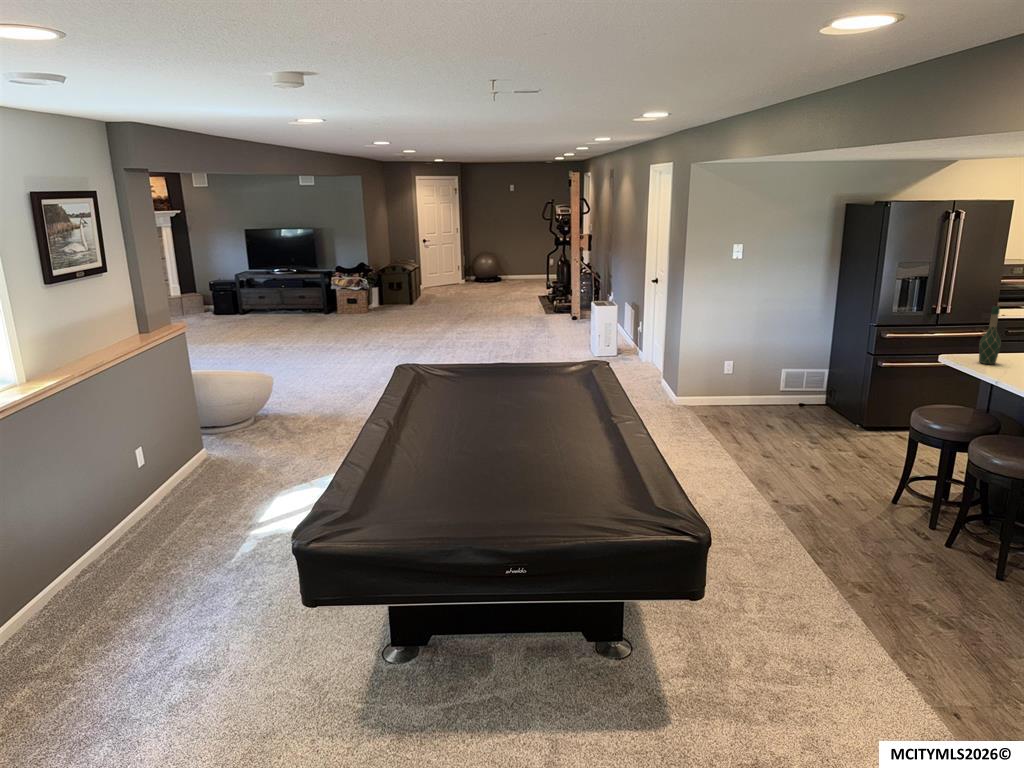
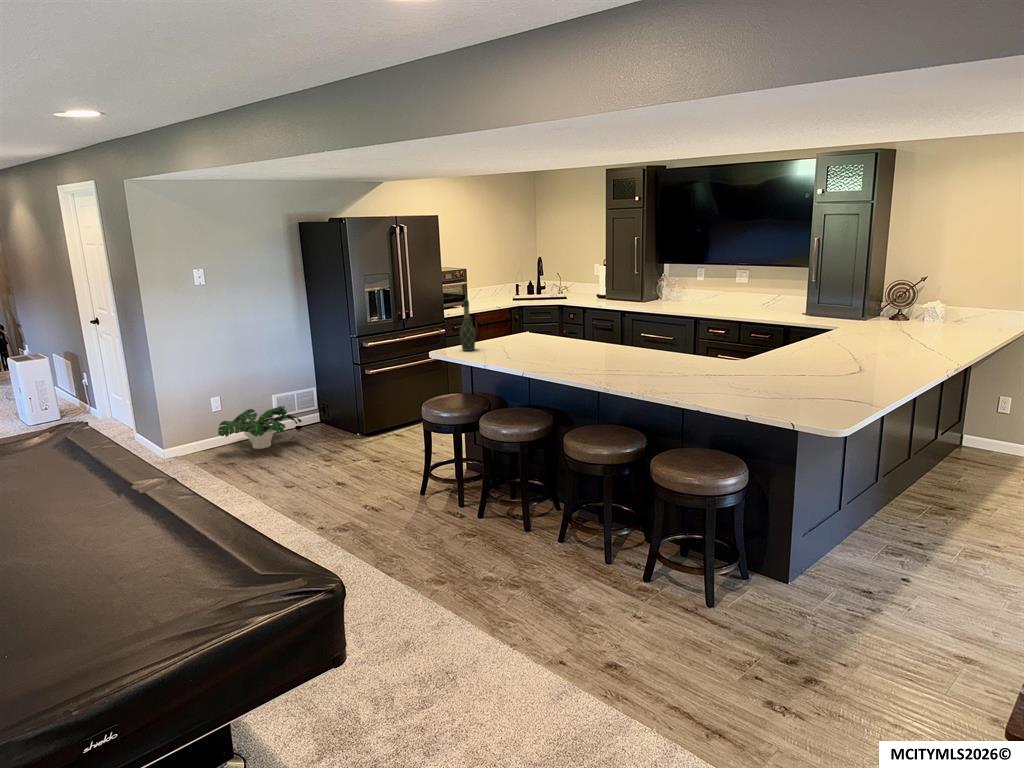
potted plant: none [722,378,801,417] -> present [218,406,302,449]

